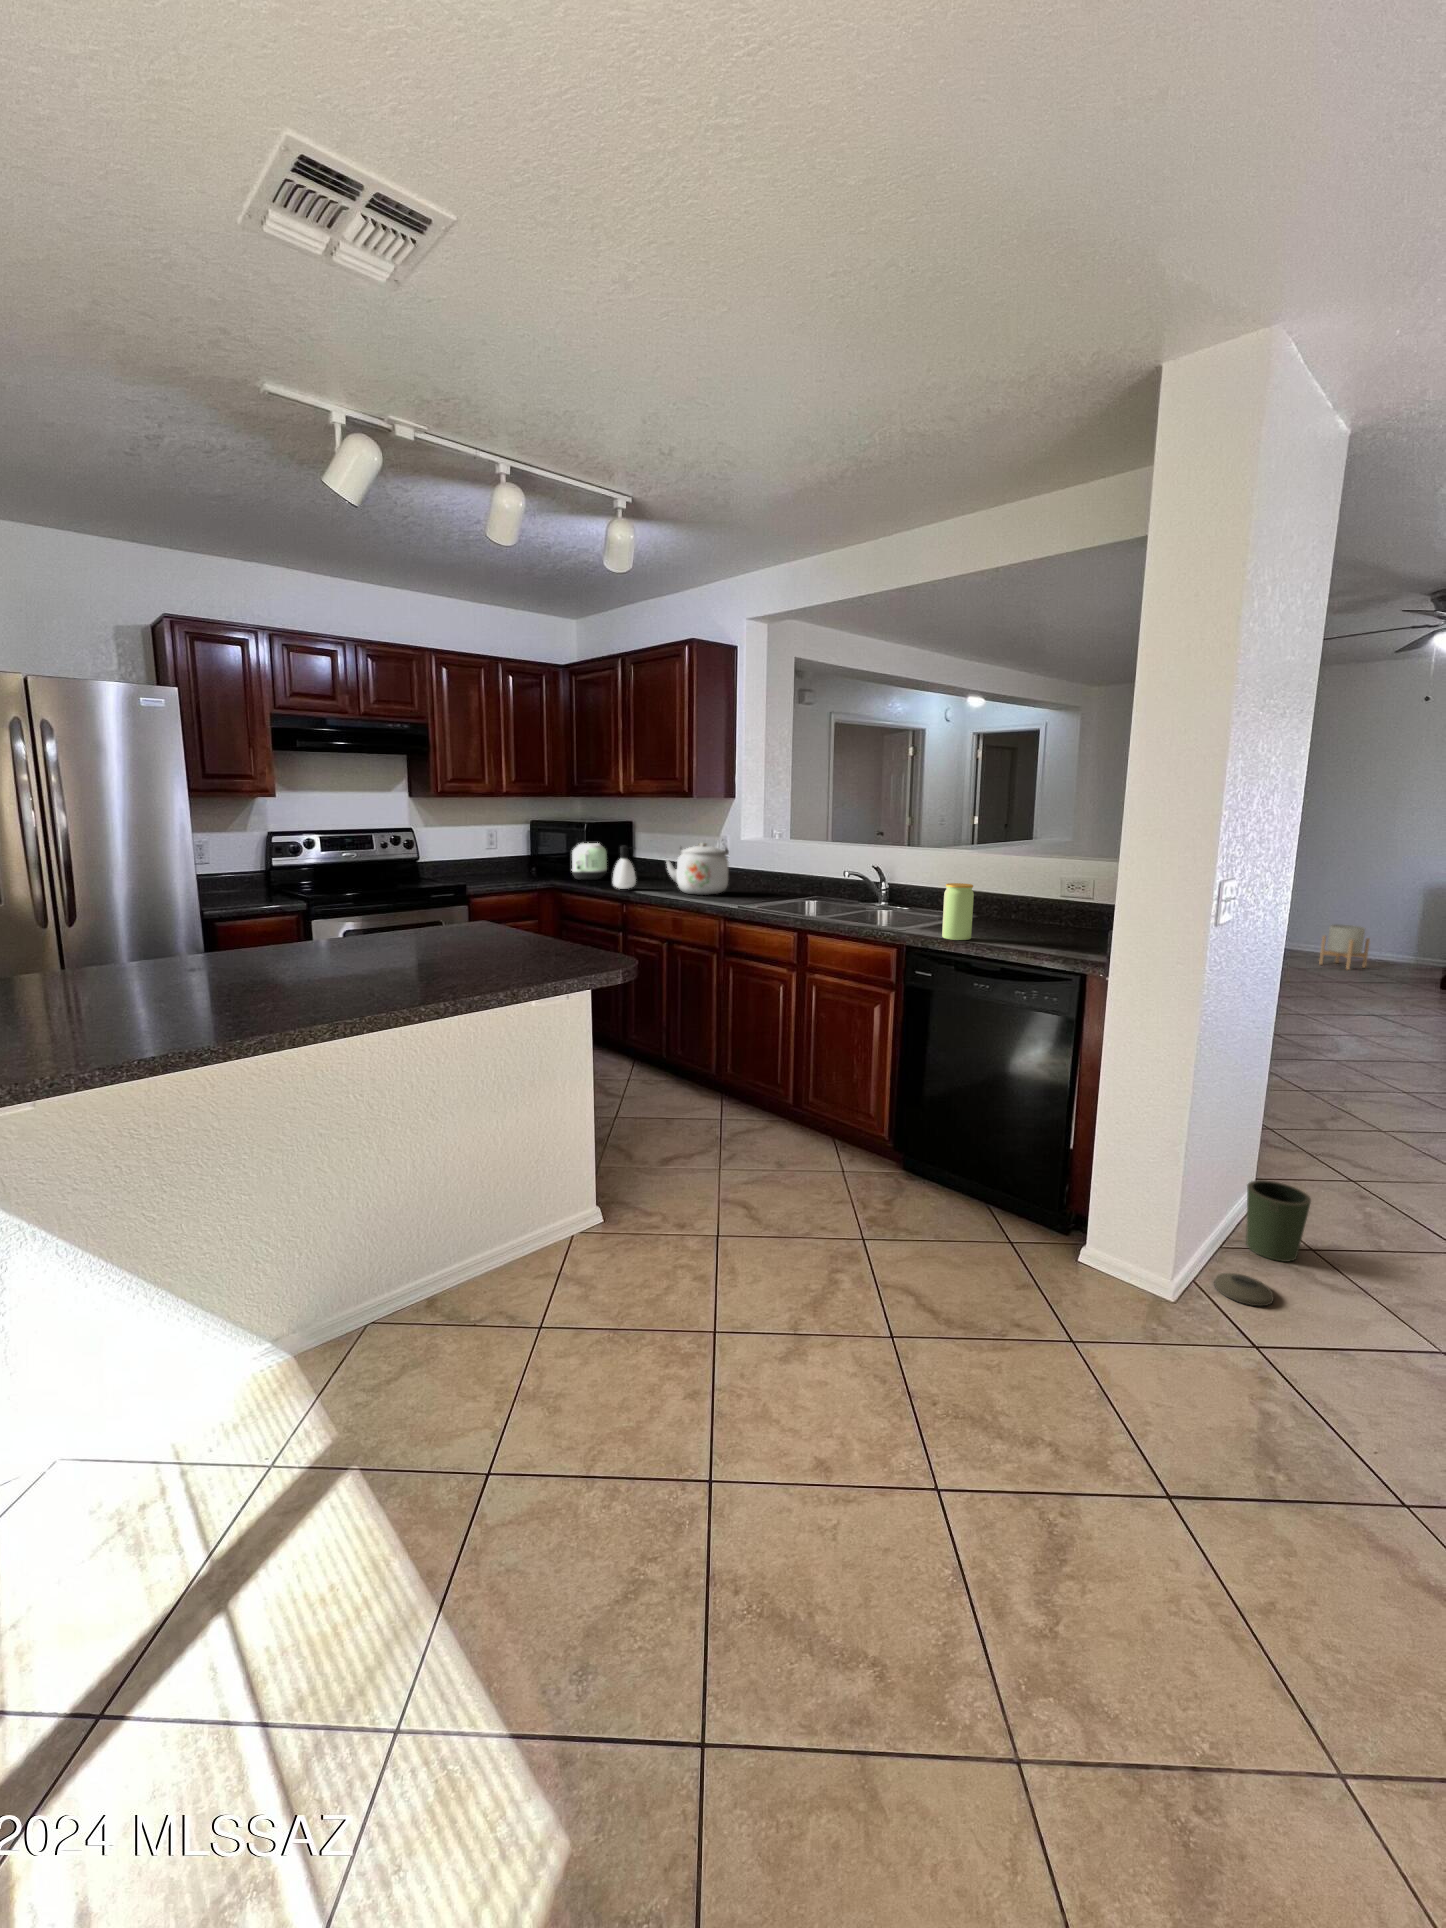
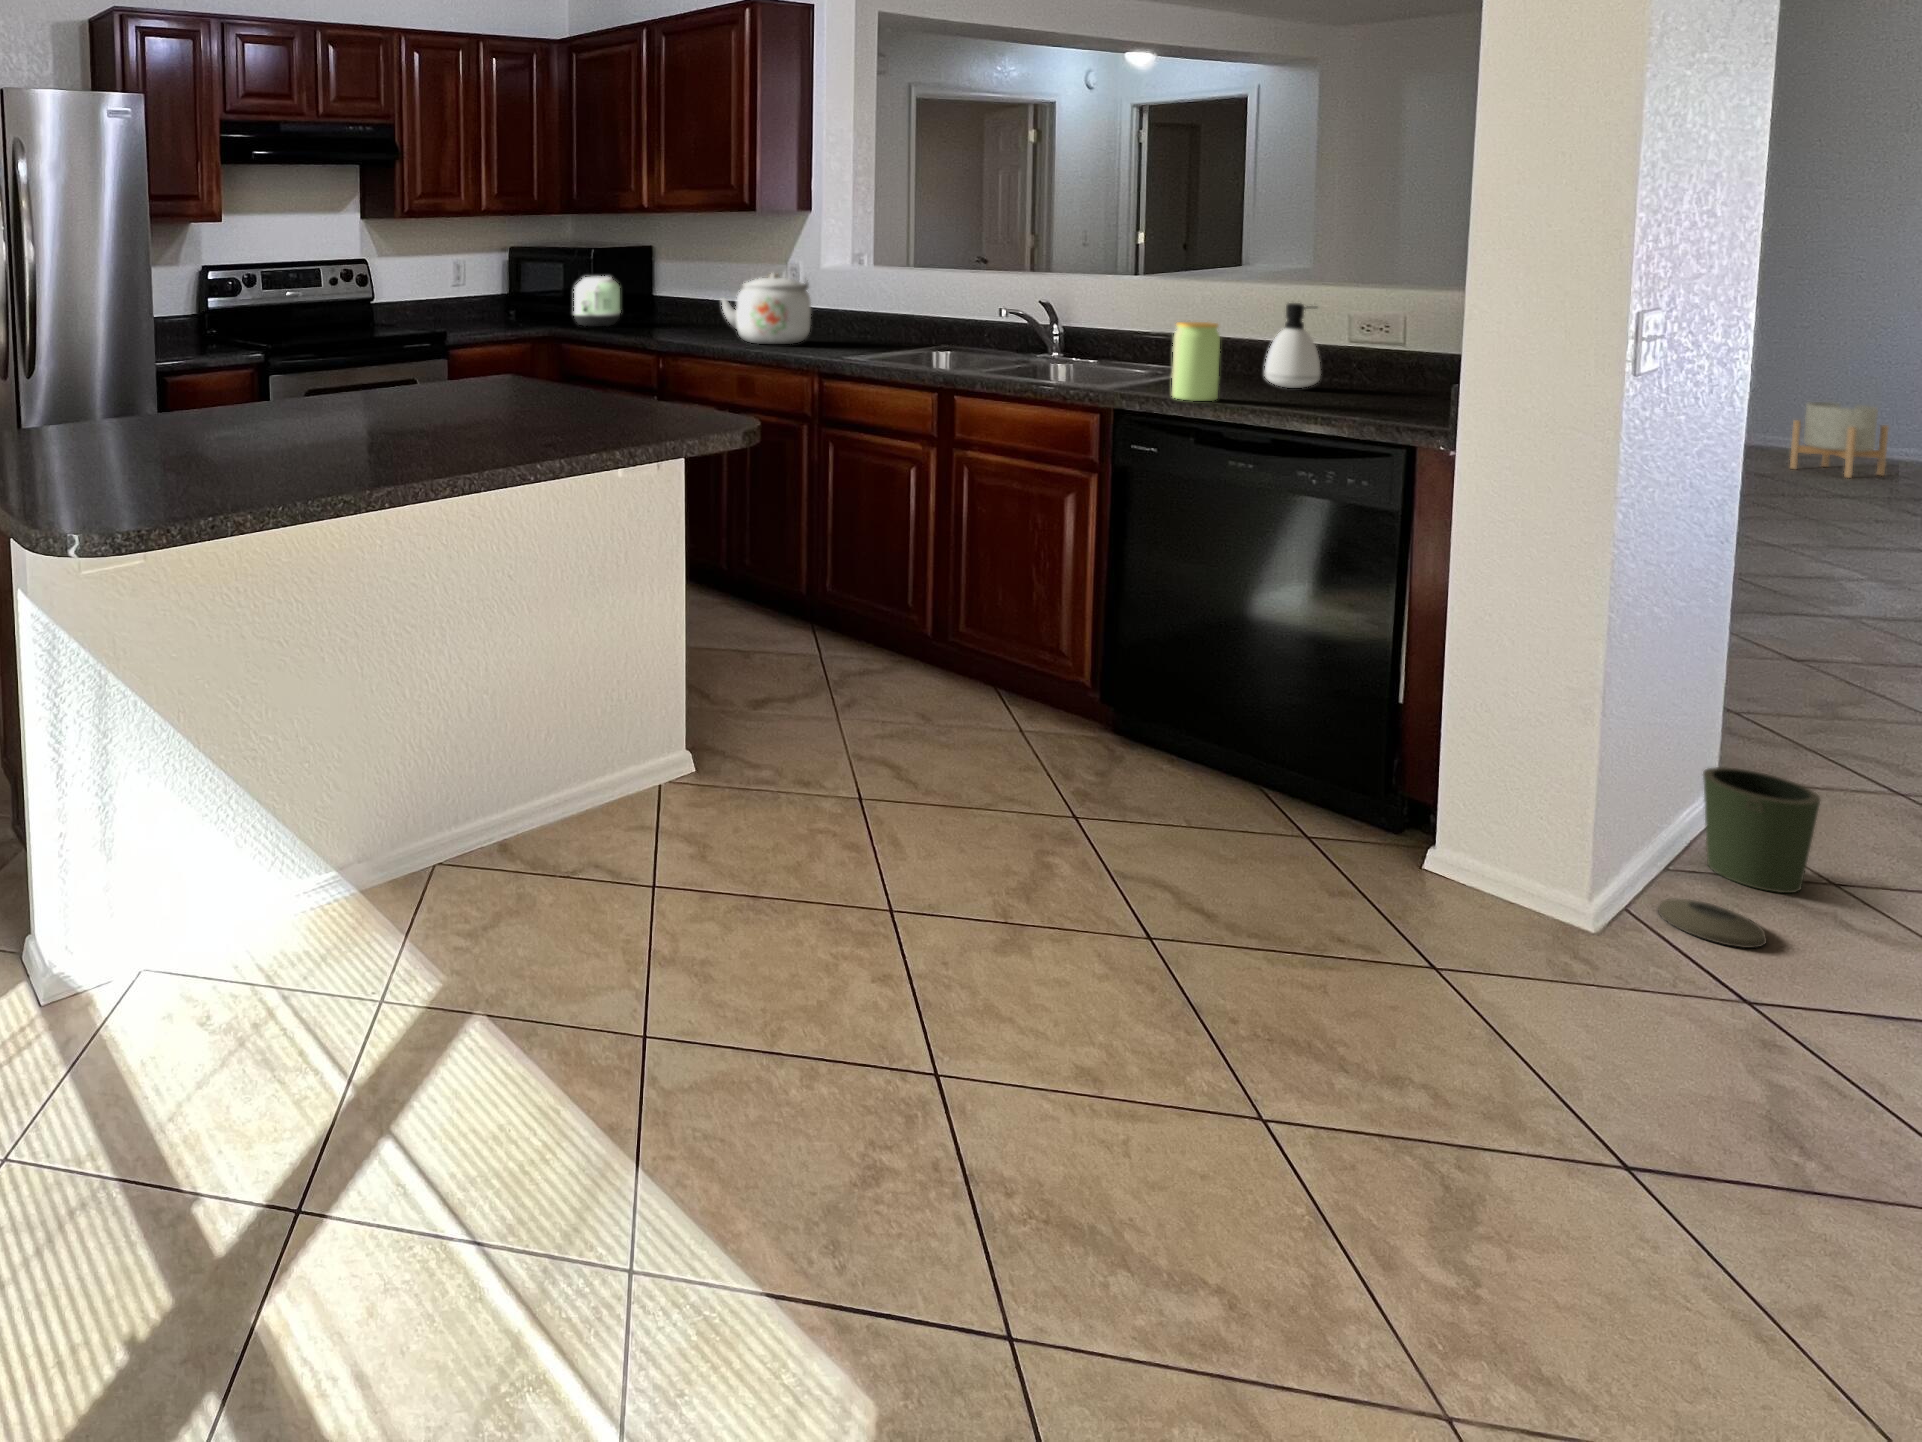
soap dispenser: present [613,846,636,889] -> present [1265,303,1321,388]

